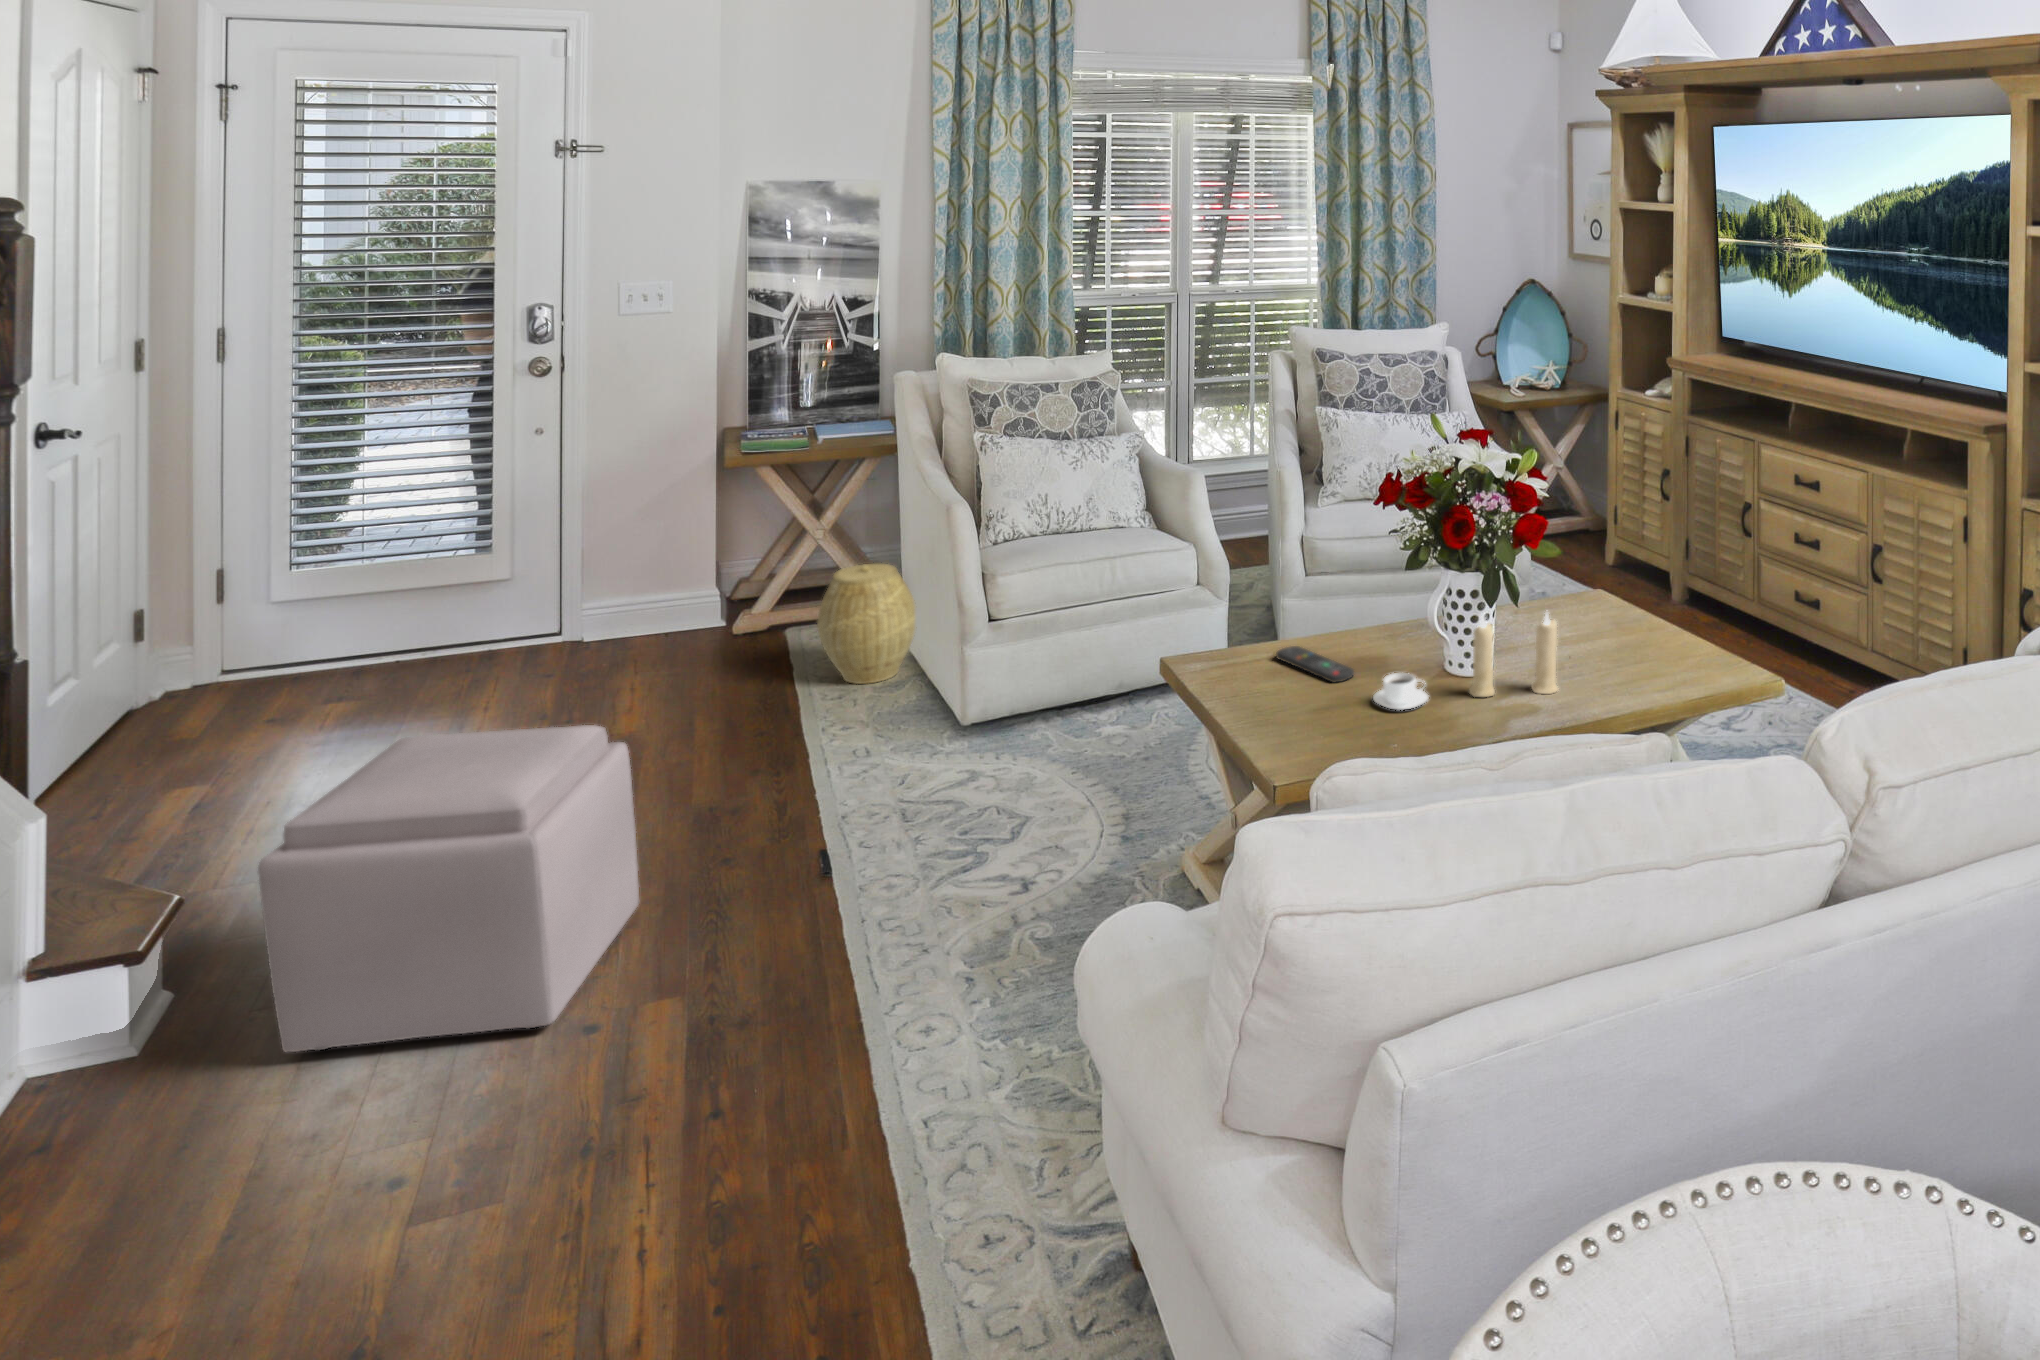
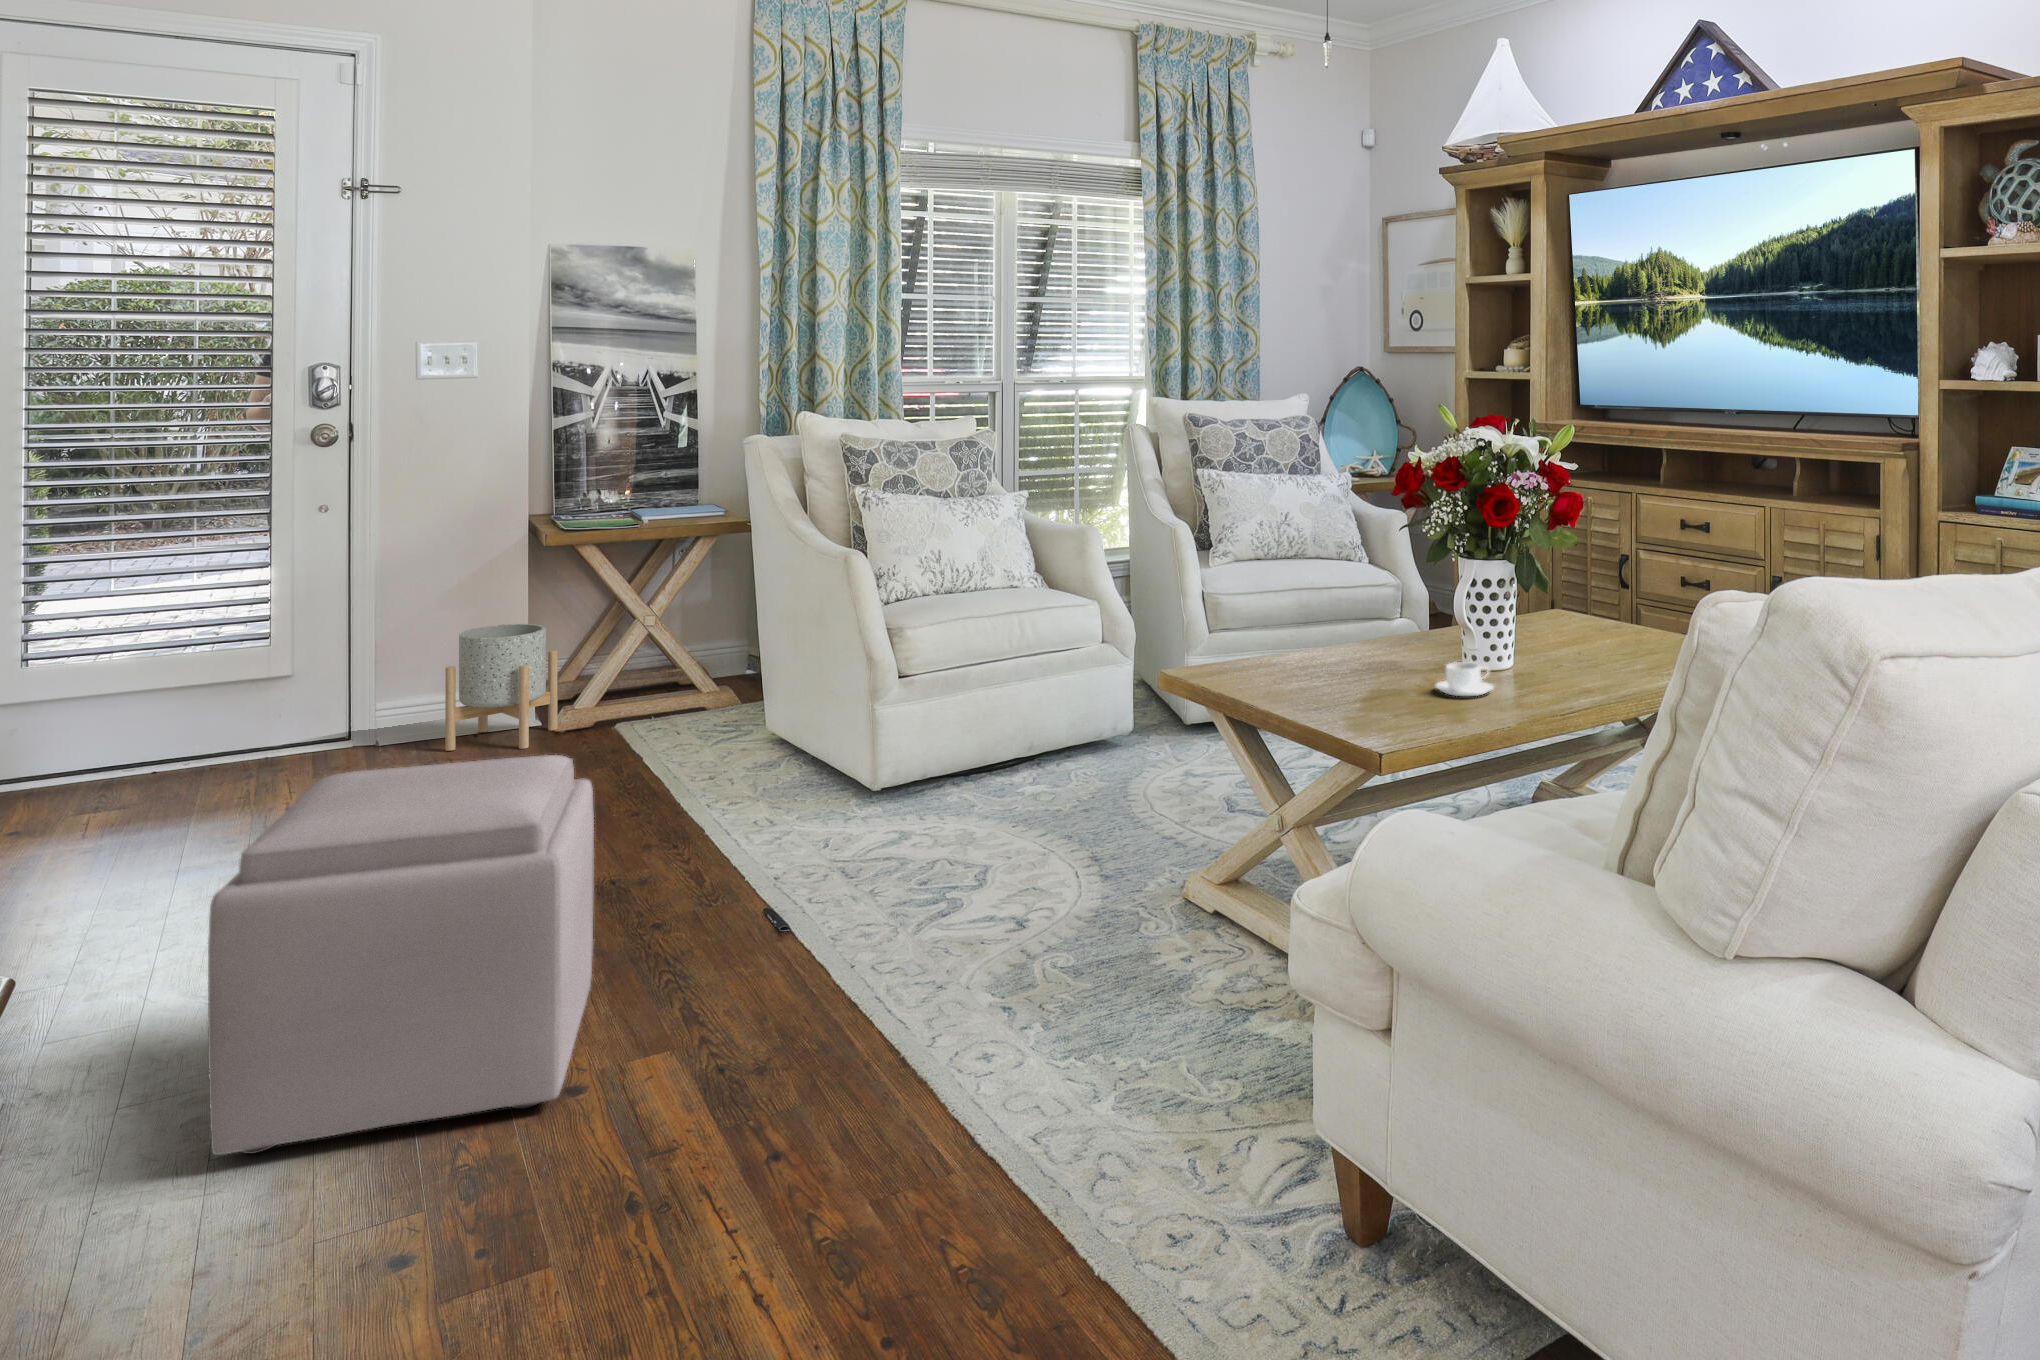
planter: none [658,526,762,637] -> present [445,624,558,751]
woven basket: present [817,563,915,684] -> none [670,642,782,779]
candle: present [1469,613,1558,697] -> none [1524,587,1614,684]
remote control: present [1276,646,1354,682] -> none [1296,658,1393,683]

